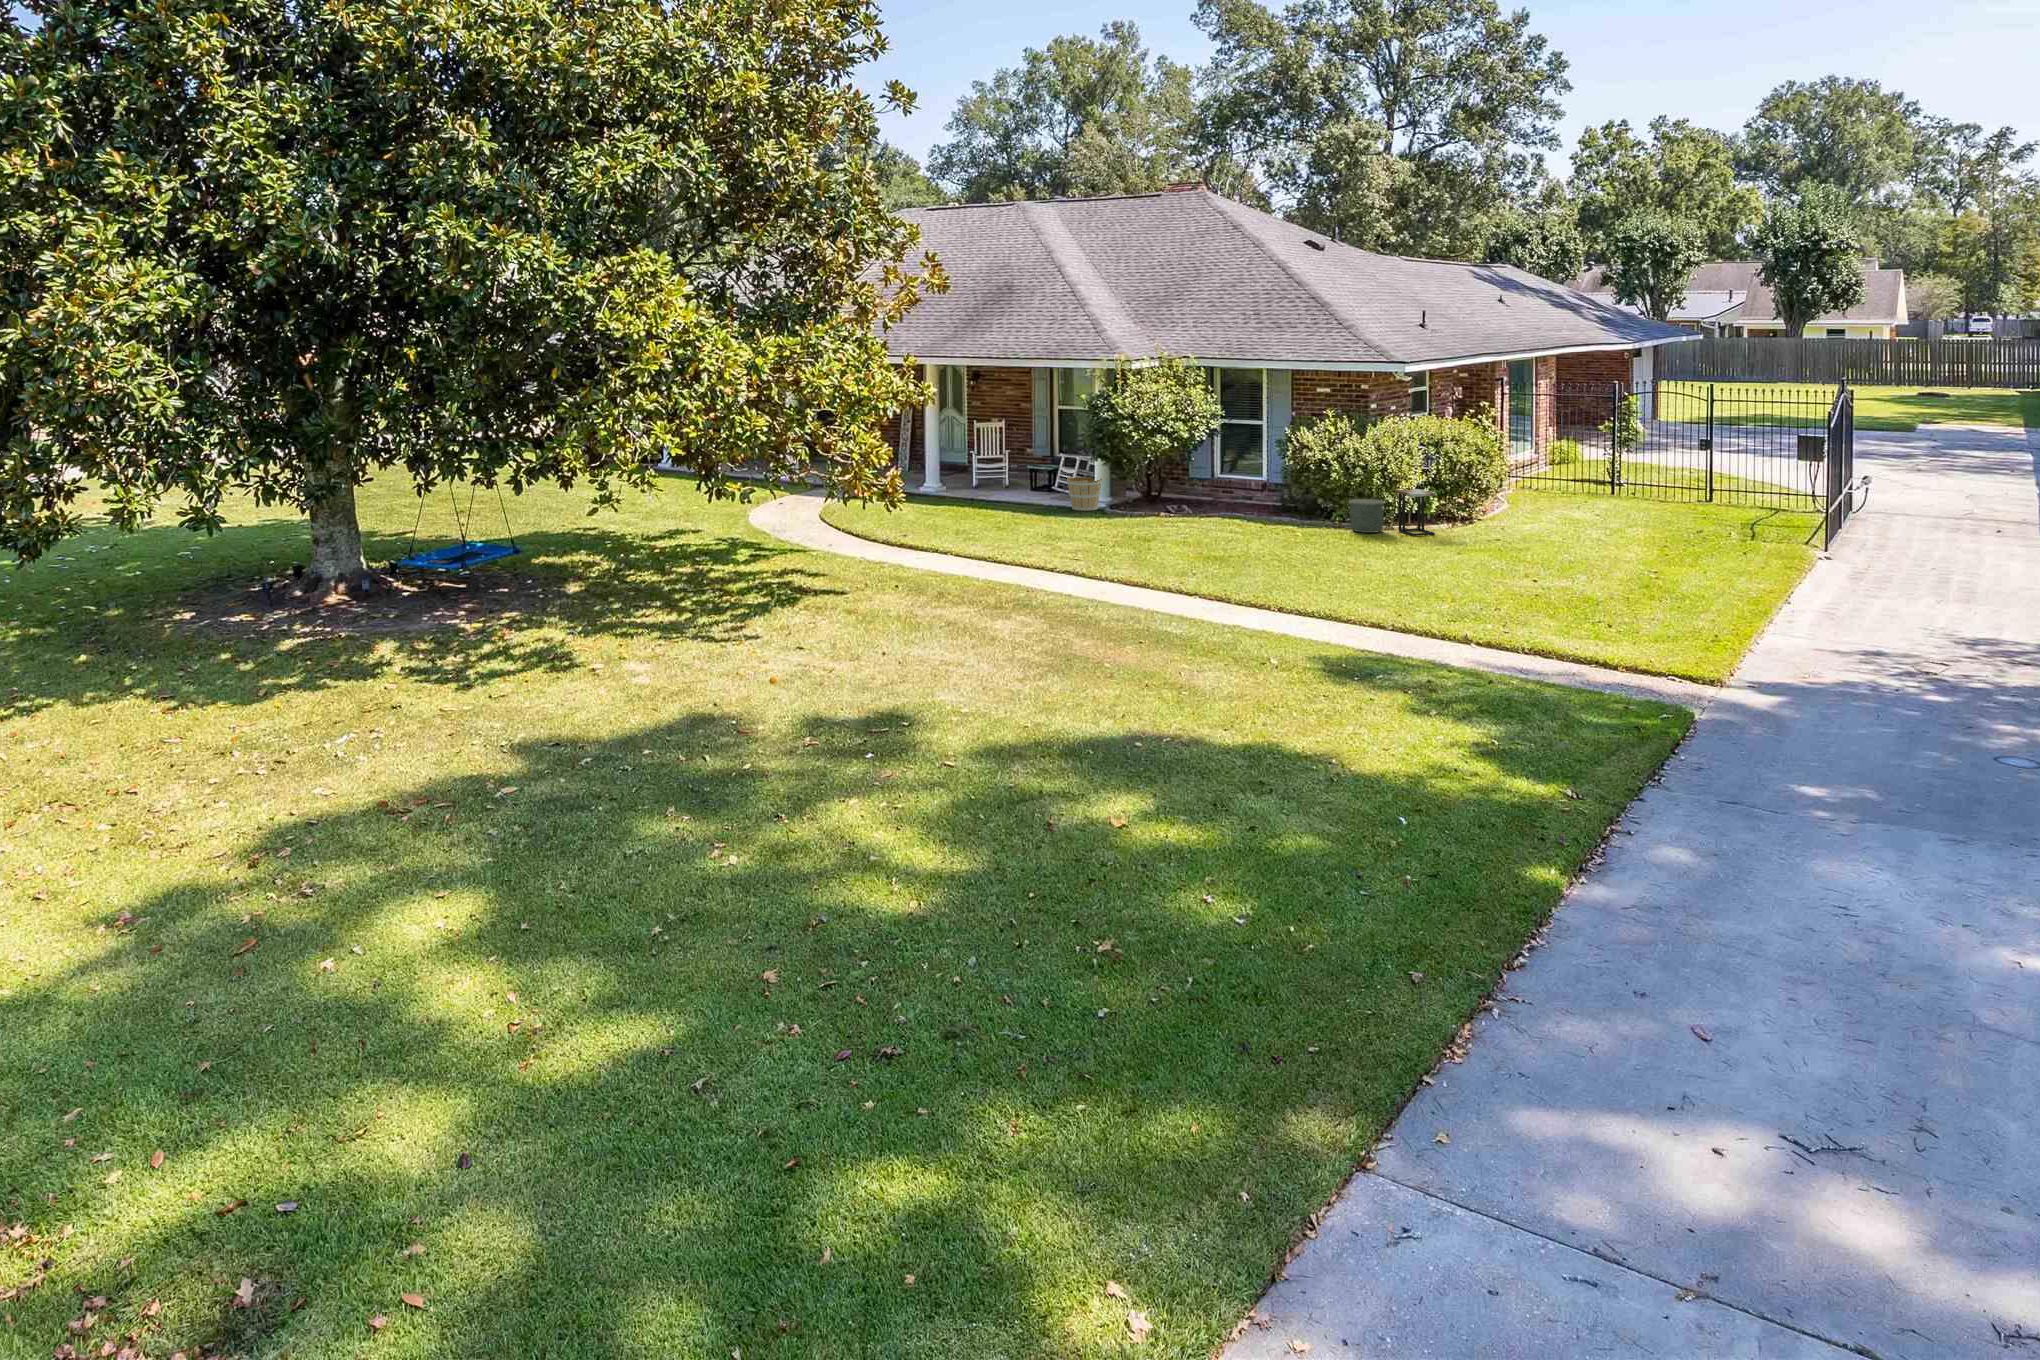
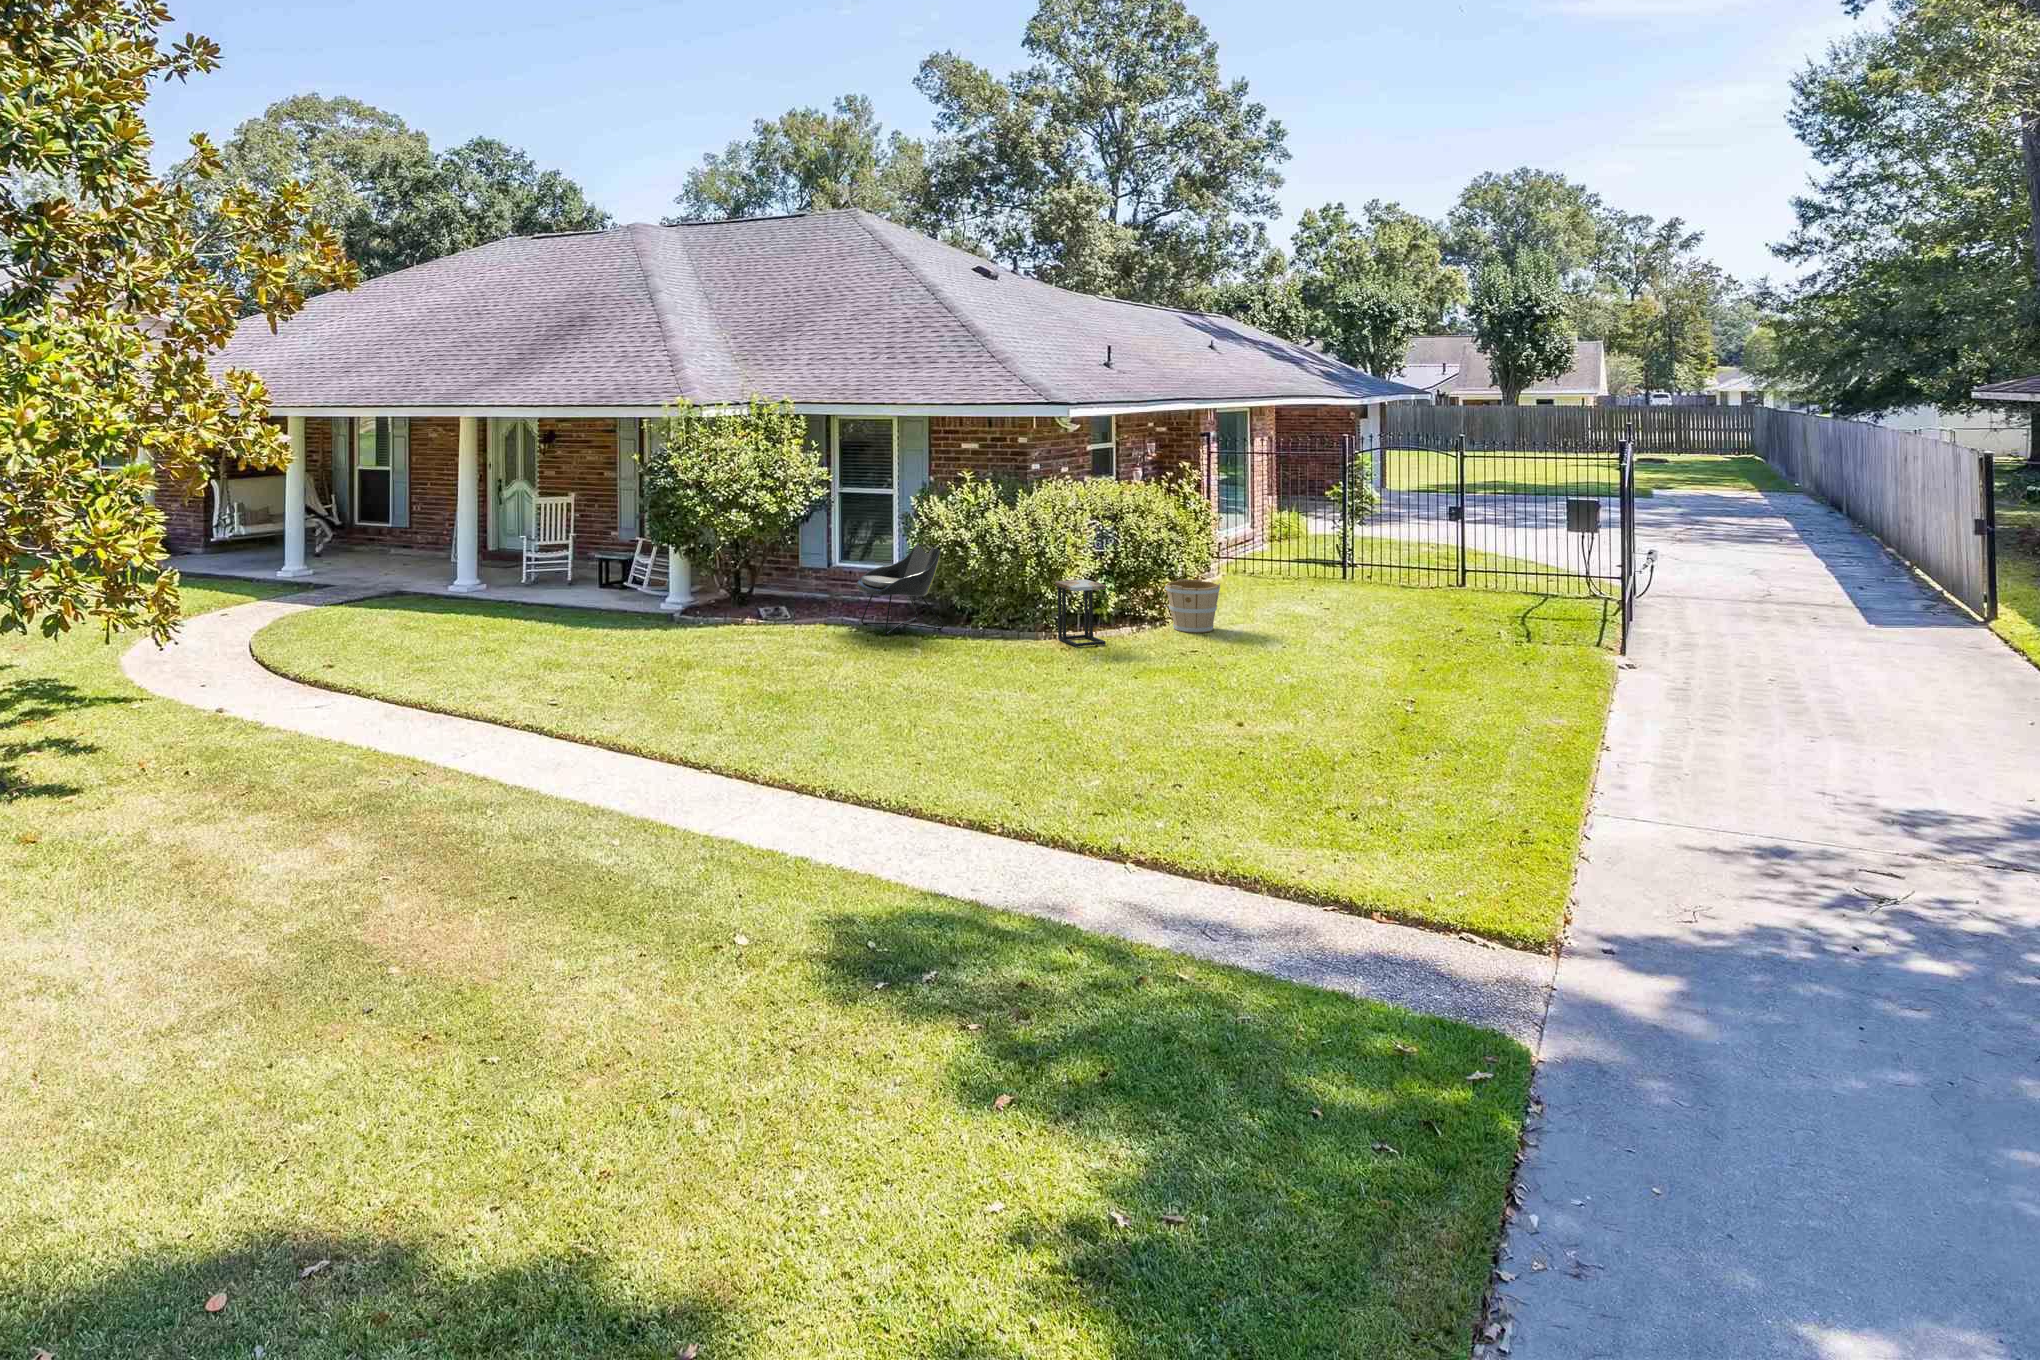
lounge chair: none [1244,459,1311,527] -> present [857,543,944,635]
wooden bucket: present [1067,477,1103,511] -> present [1165,579,1220,633]
planter: present [1350,499,1384,533] -> none [992,594,1038,643]

